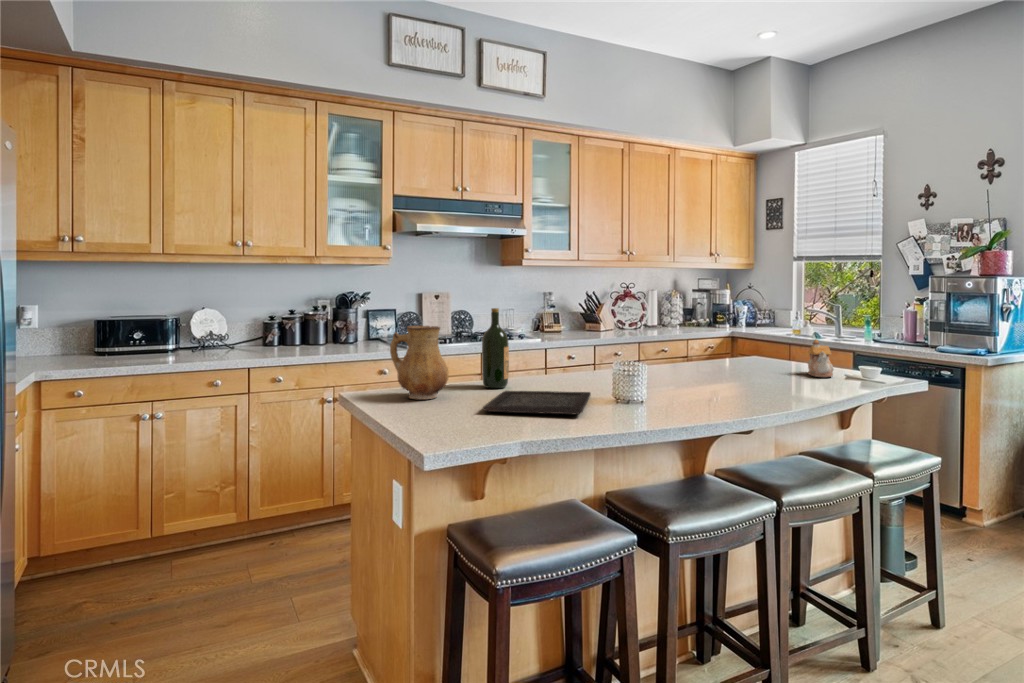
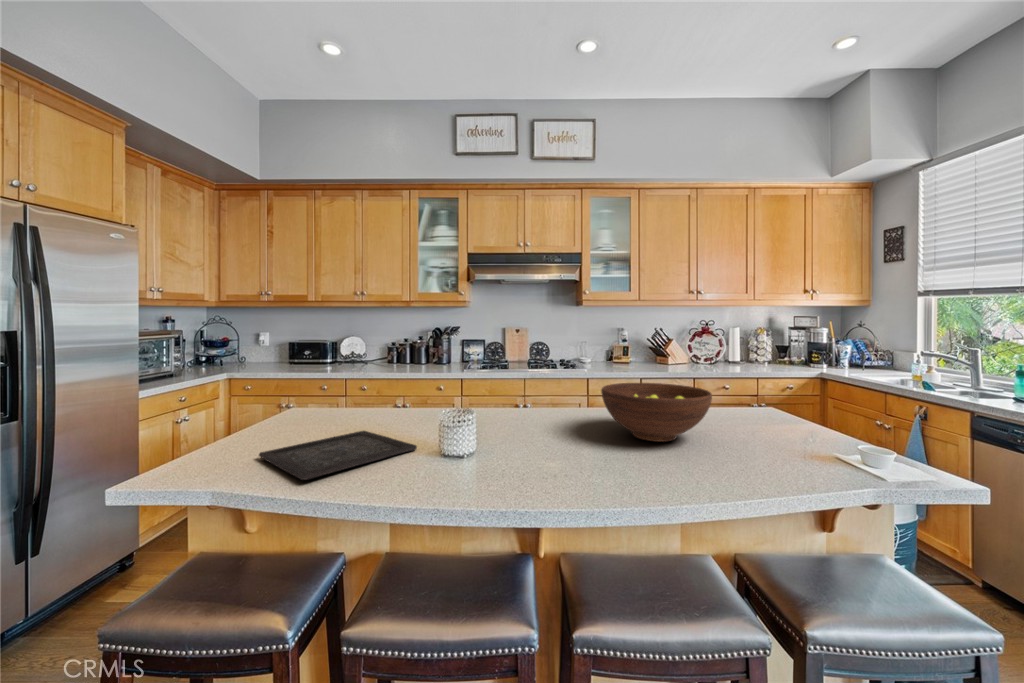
wine bottle: present [482,308,509,388] -> none [369,347,395,426]
ceramic pitcher: present [390,326,448,399] -> none [268,362,321,432]
fruit bowl: none [686,334,773,377] -> present [601,383,712,442]
teapot: present [808,340,834,377] -> none [775,403,816,462]

